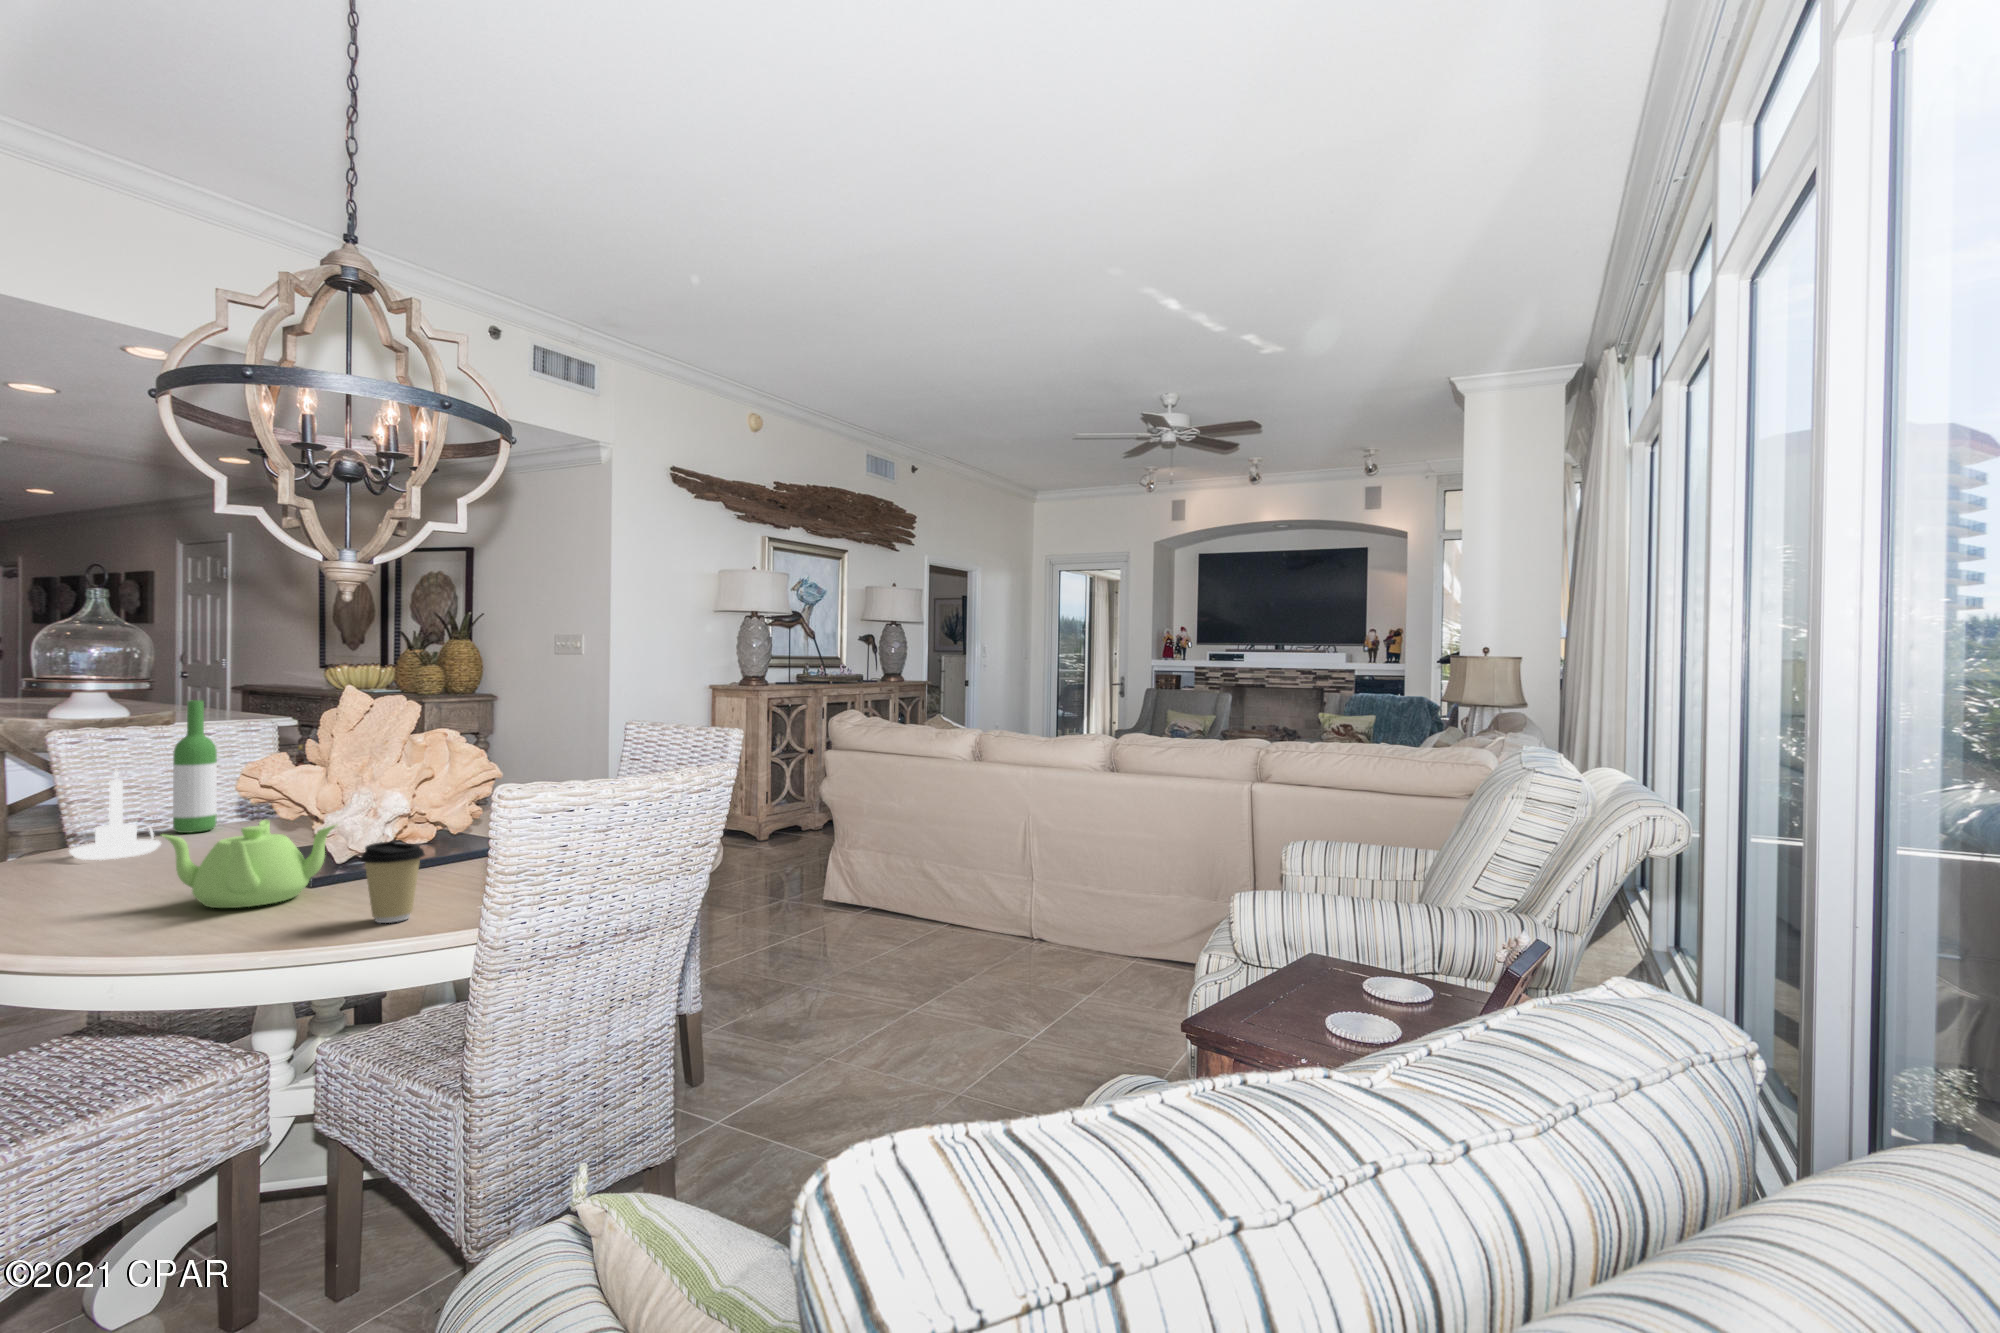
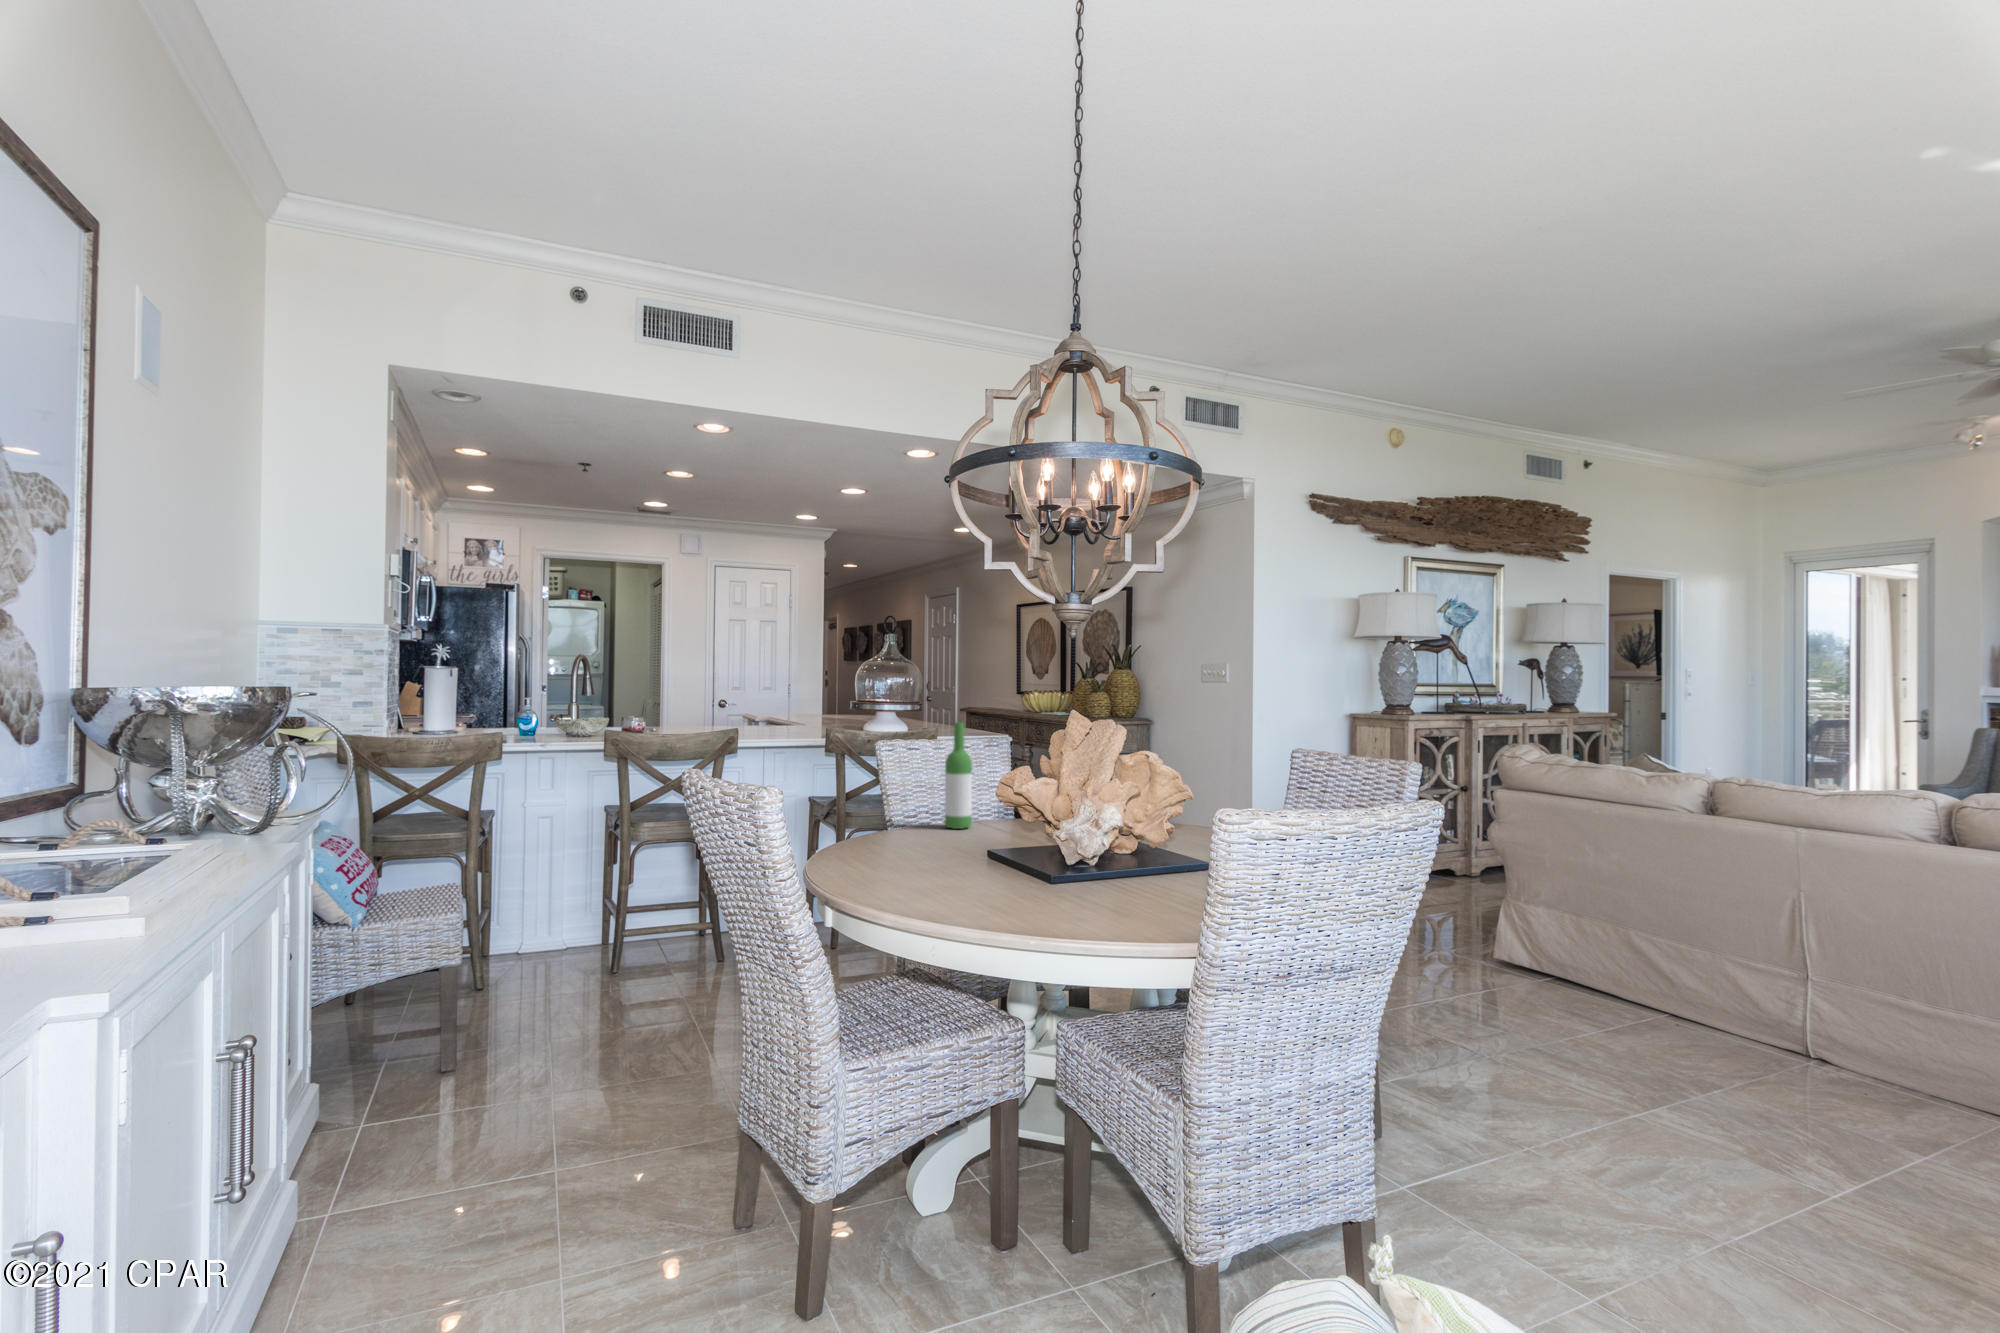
candle holder: present [69,770,161,860] -> none [888,773,942,845]
teapot: present [162,820,336,908] -> none [954,824,1073,897]
coffee cup: present [360,842,425,923] -> none [1096,854,1146,927]

